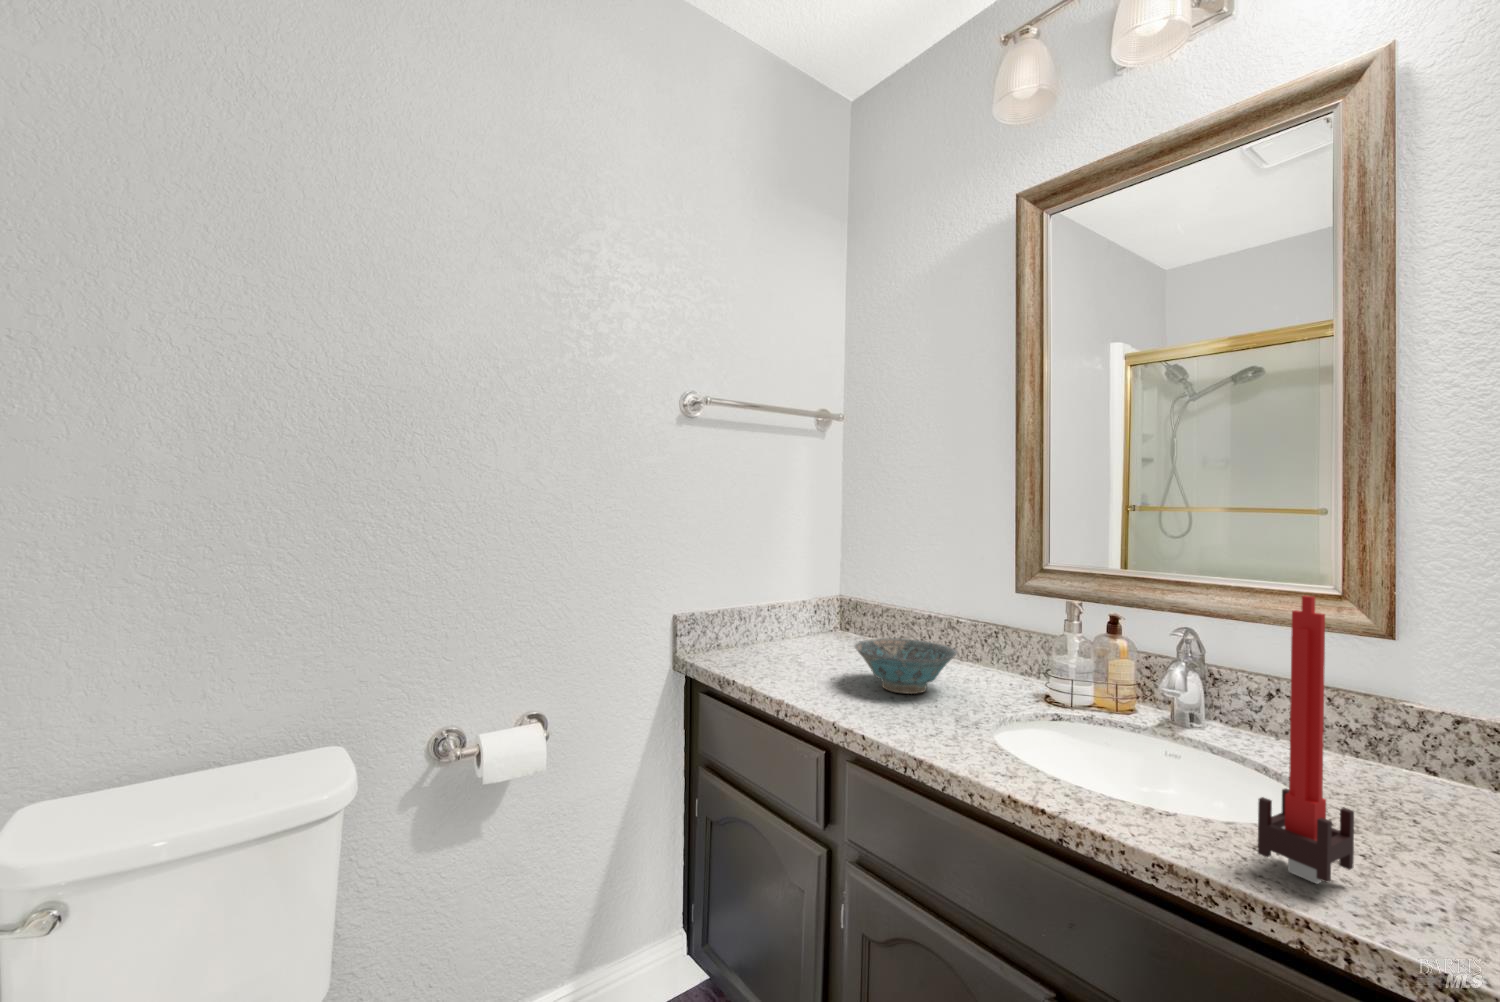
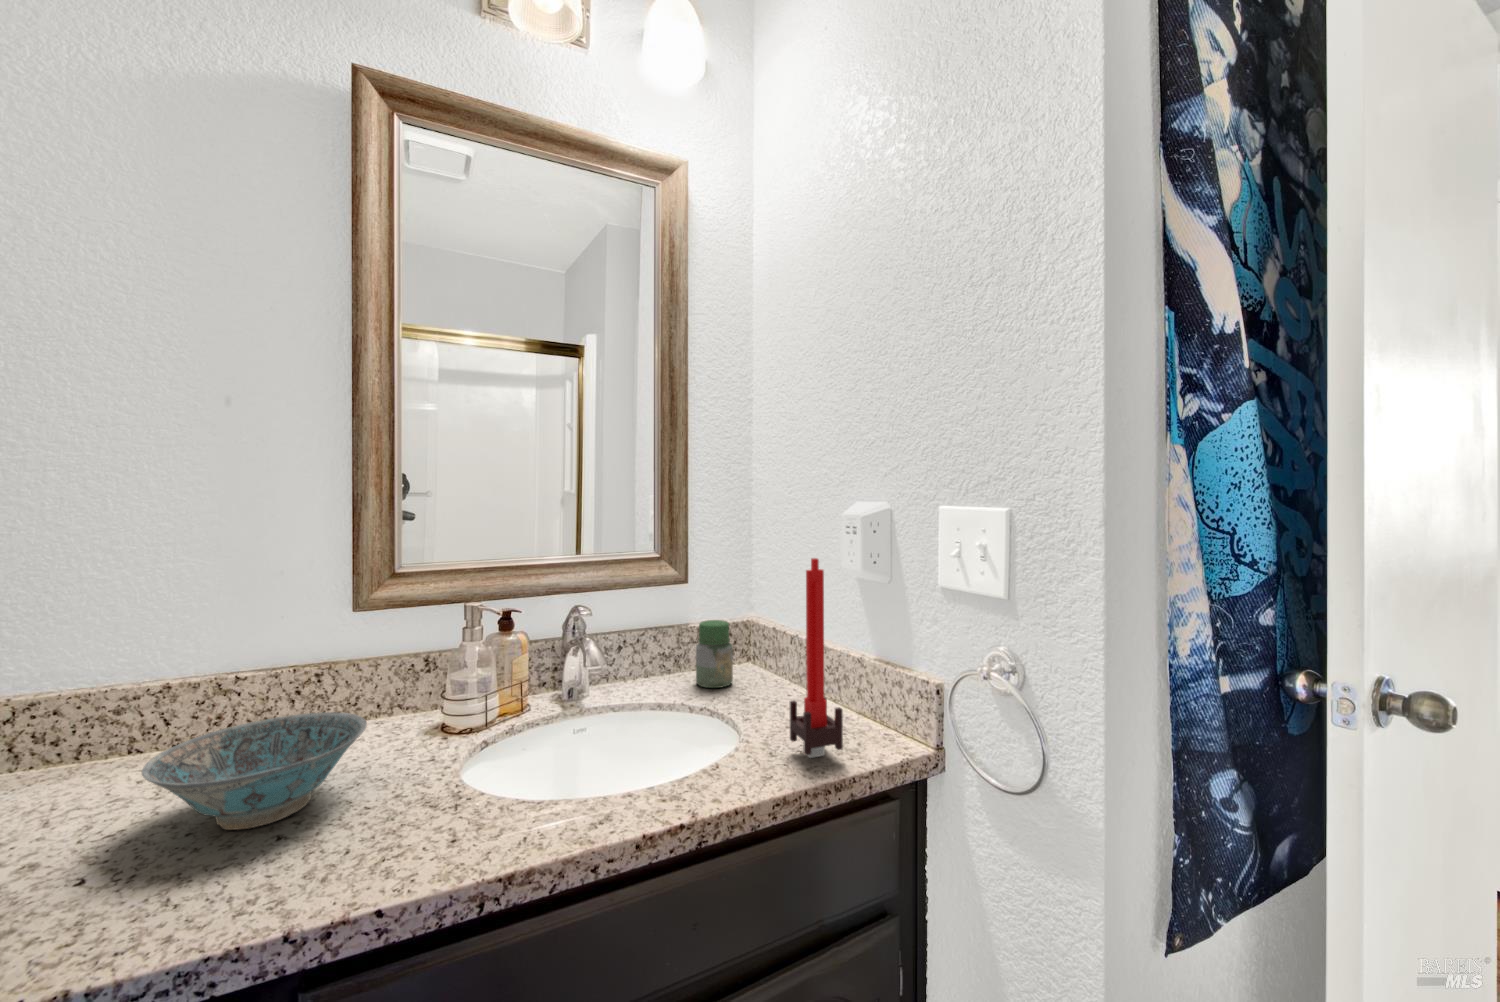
jar: none [1360,693,1439,801] -> present [696,620,733,688]

